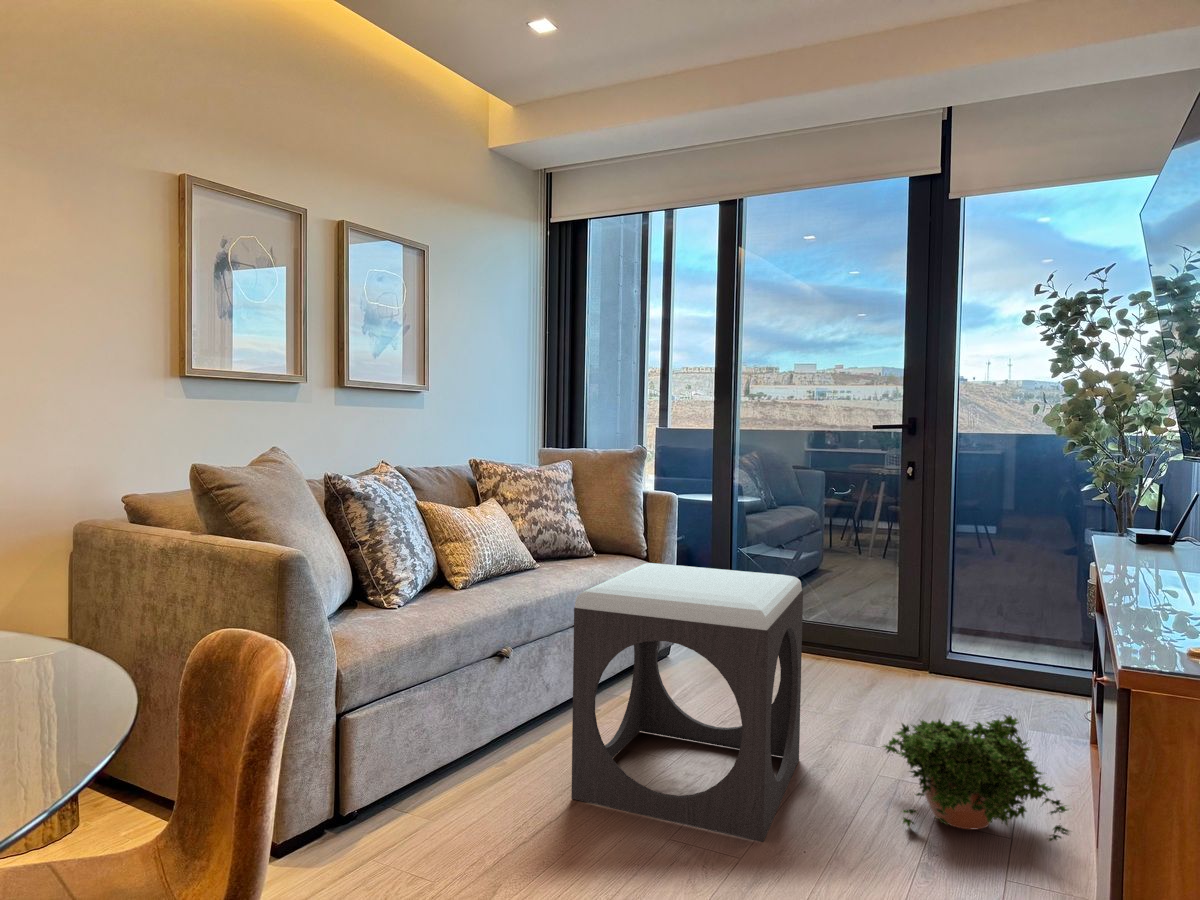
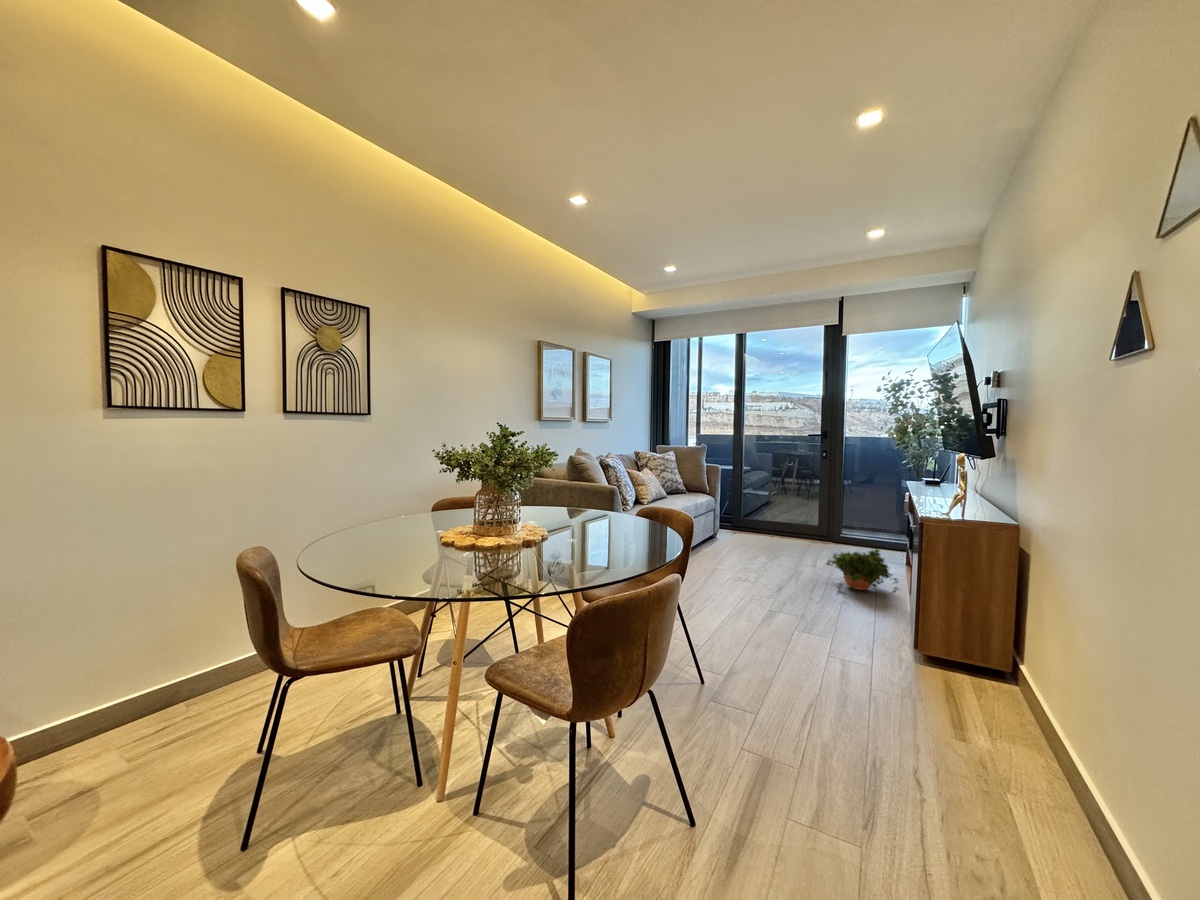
footstool: present [571,563,803,841] -> none [707,494,791,593]

